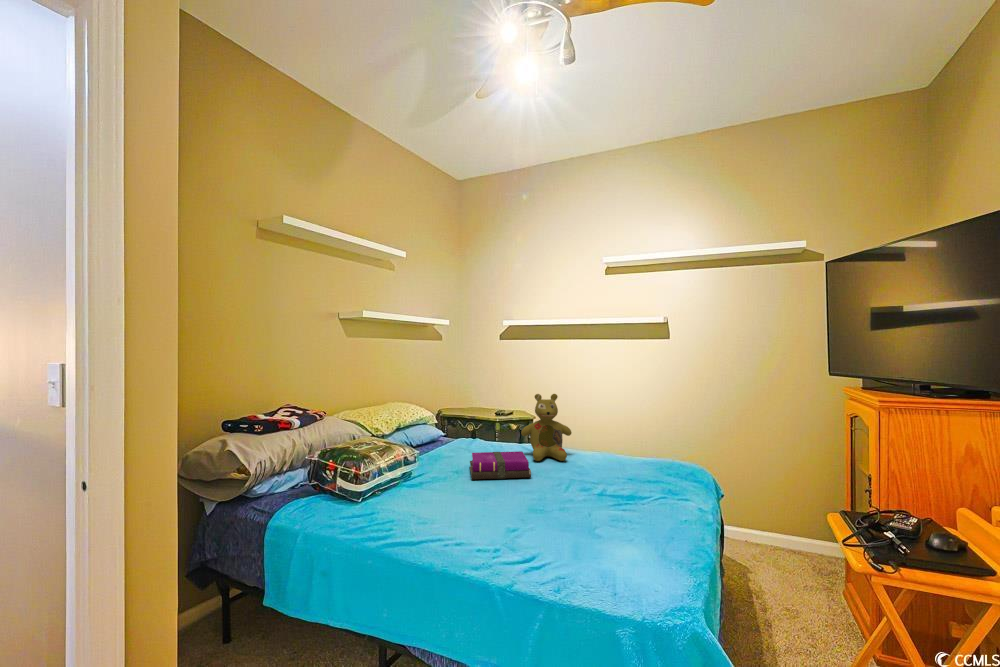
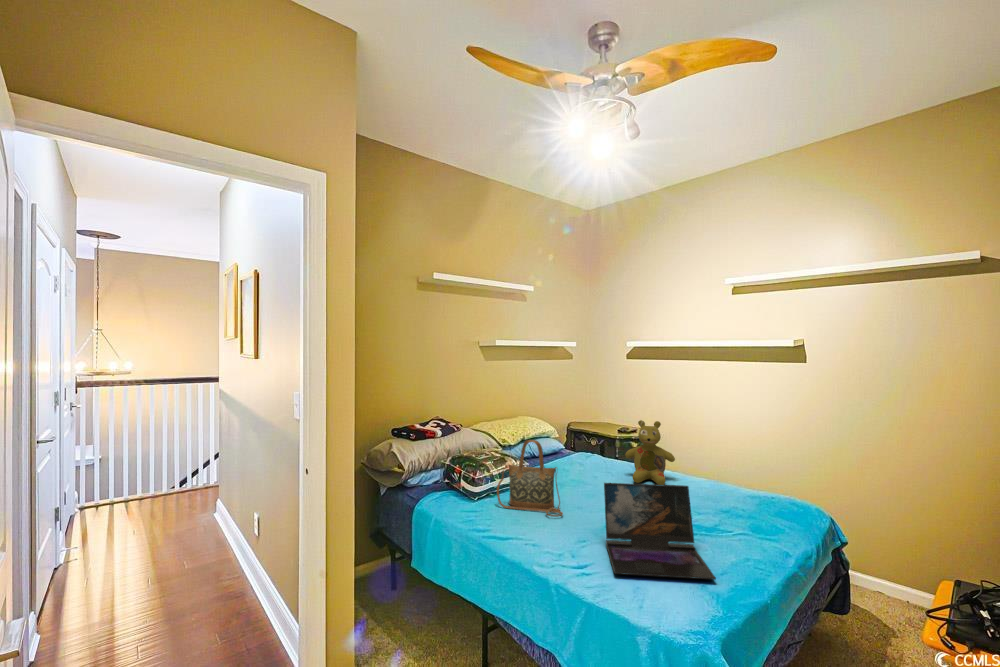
handbag: none [390,417,479,508] -> present [497,440,563,517]
laptop: none [540,450,685,564] -> present [604,483,716,580]
notebook: present [470,451,531,479] -> none [568,469,621,497]

